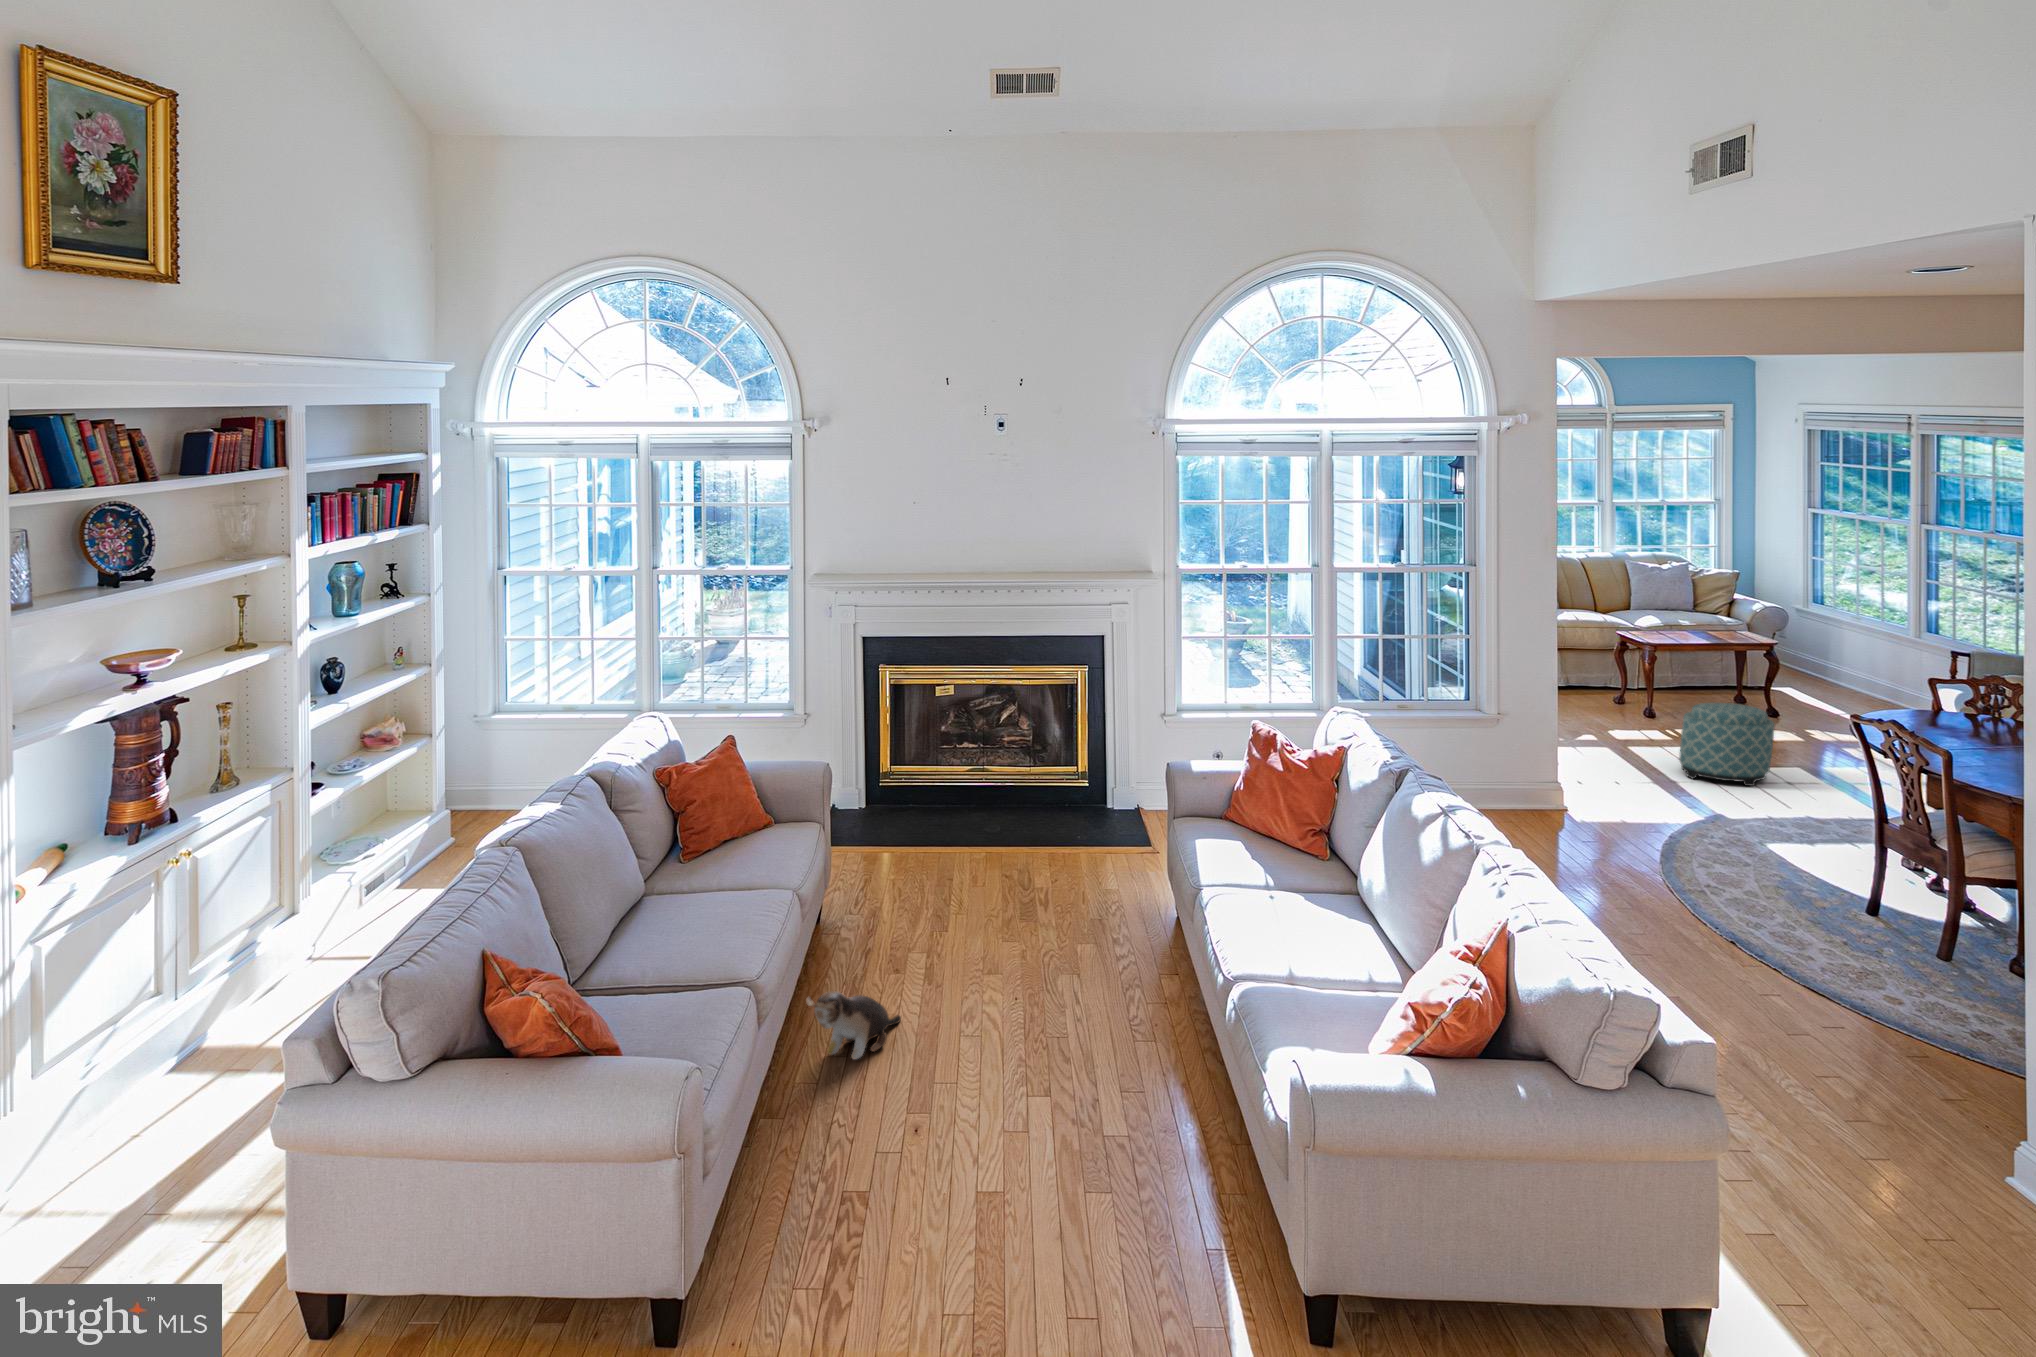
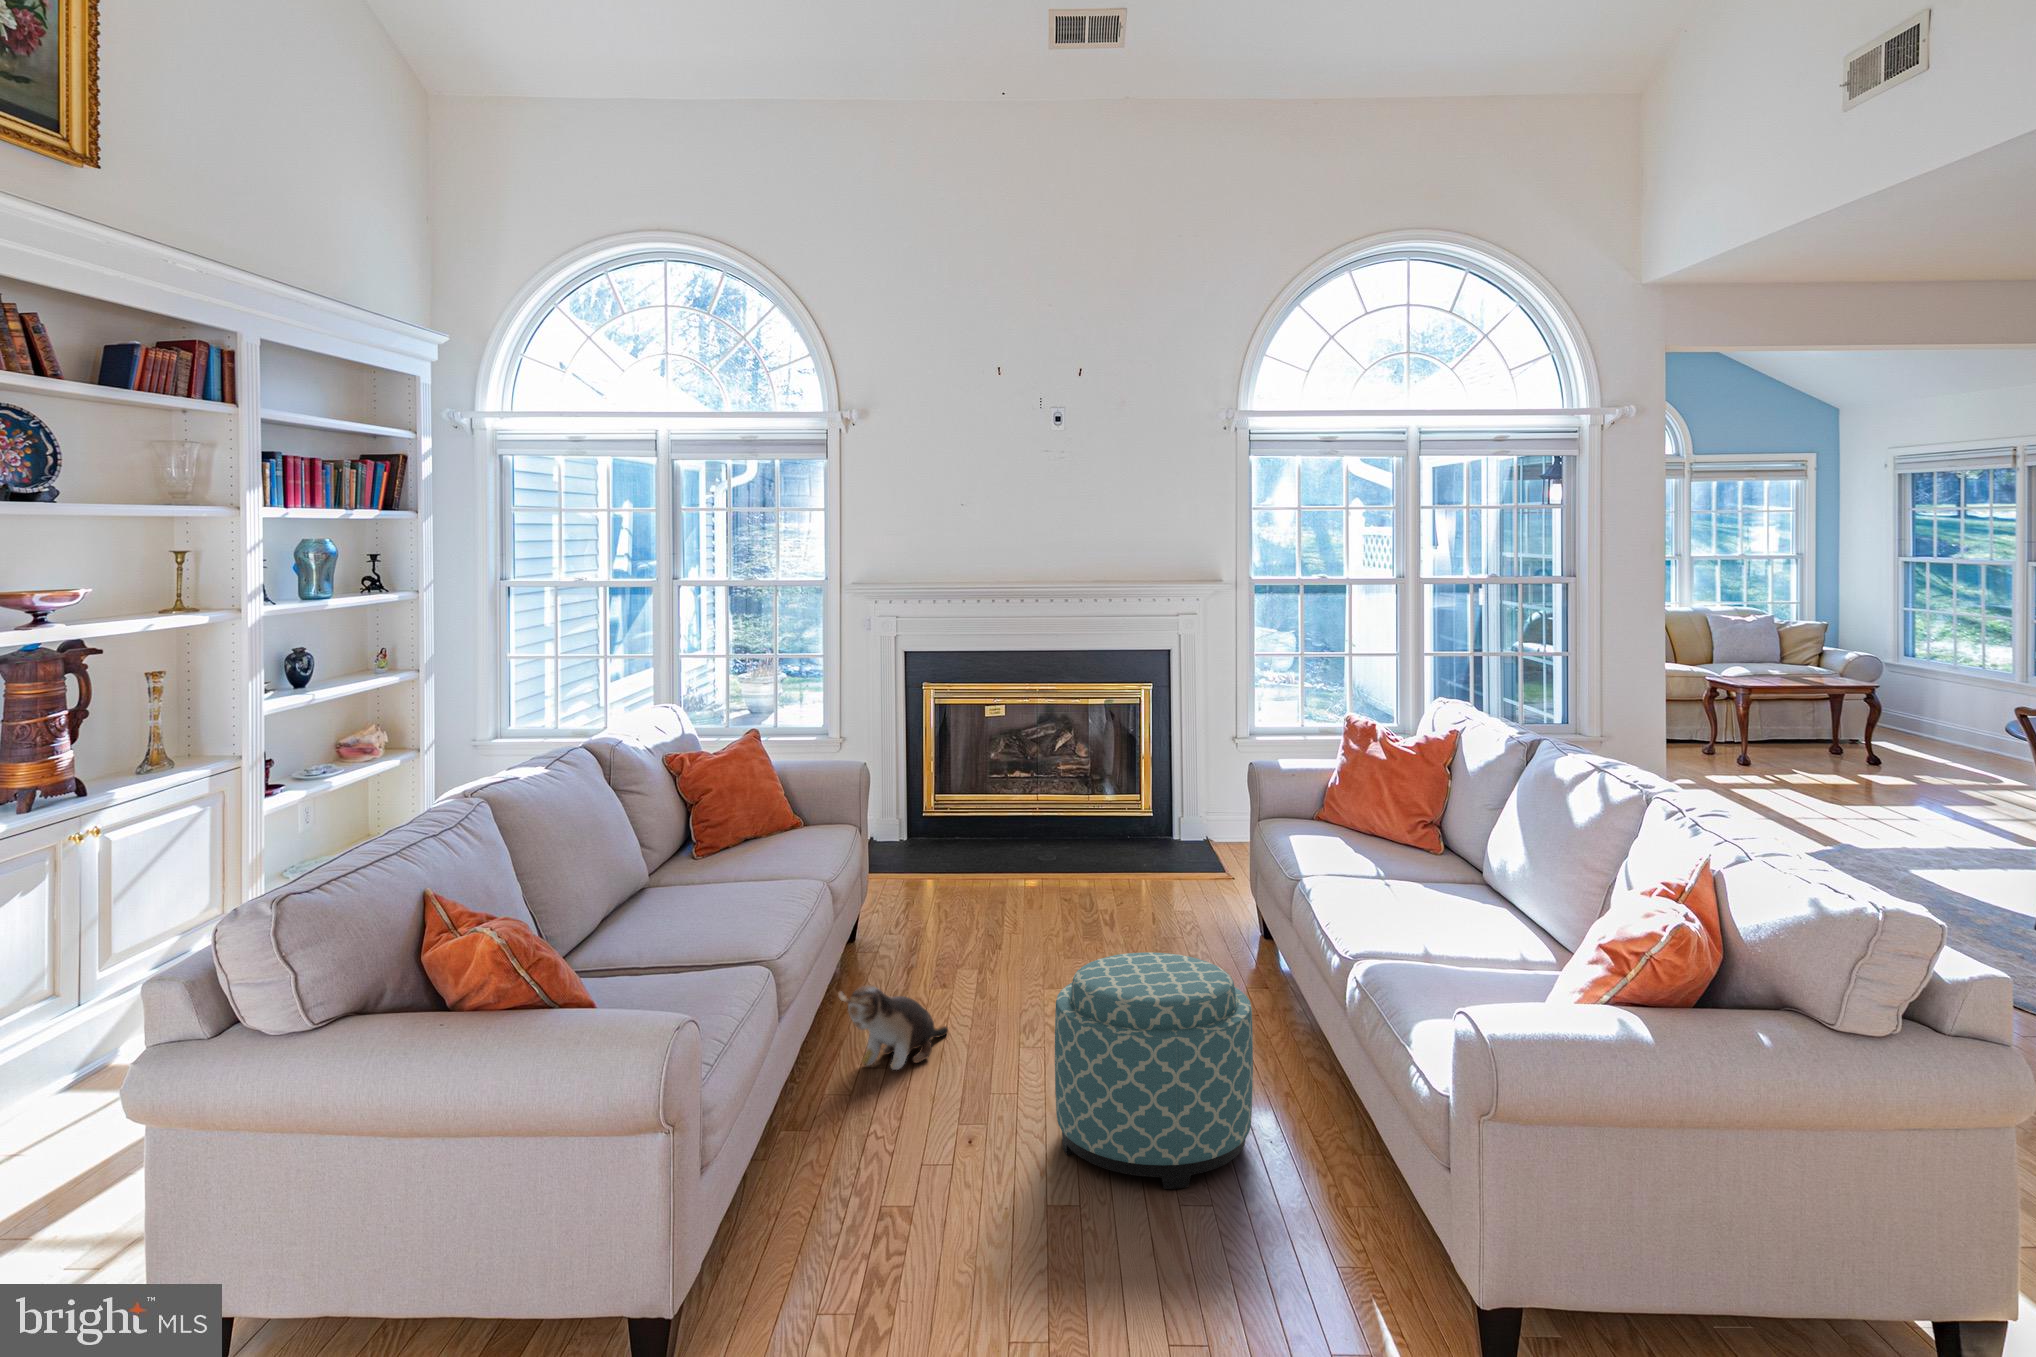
ottoman: present [1679,703,1775,786] -> present [1055,952,1253,1189]

